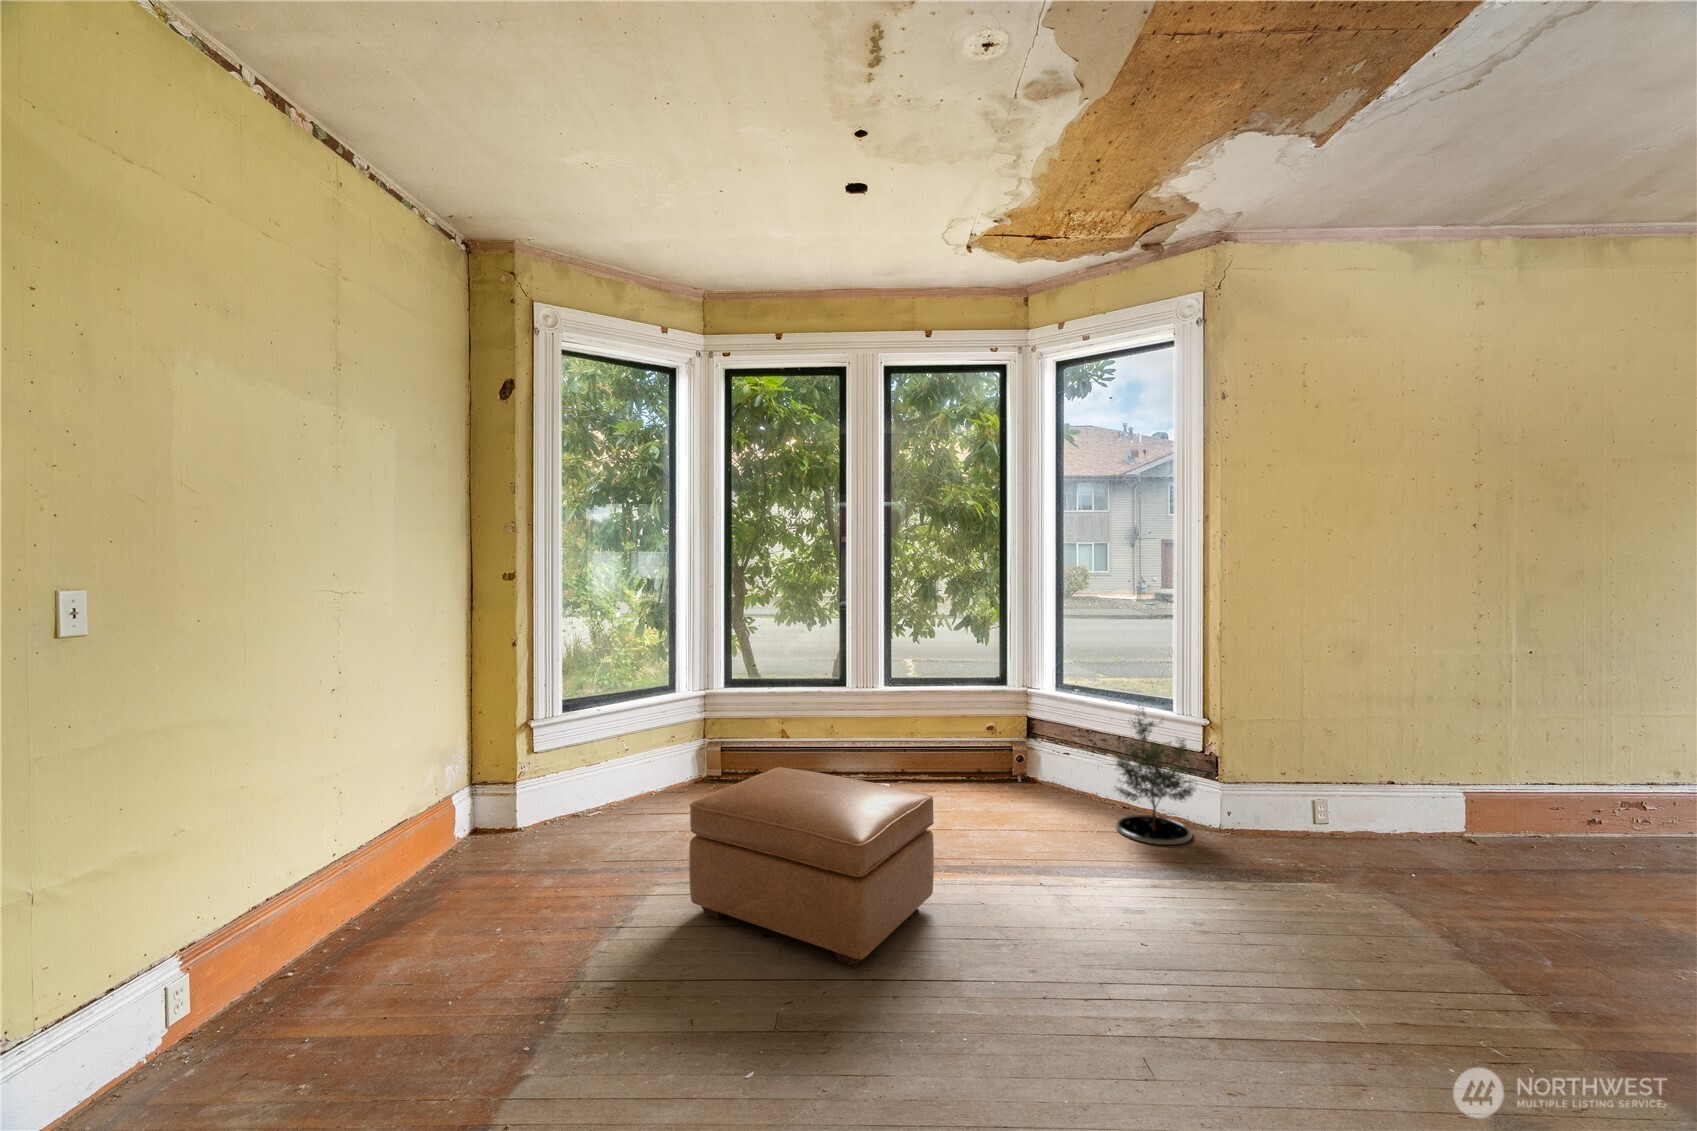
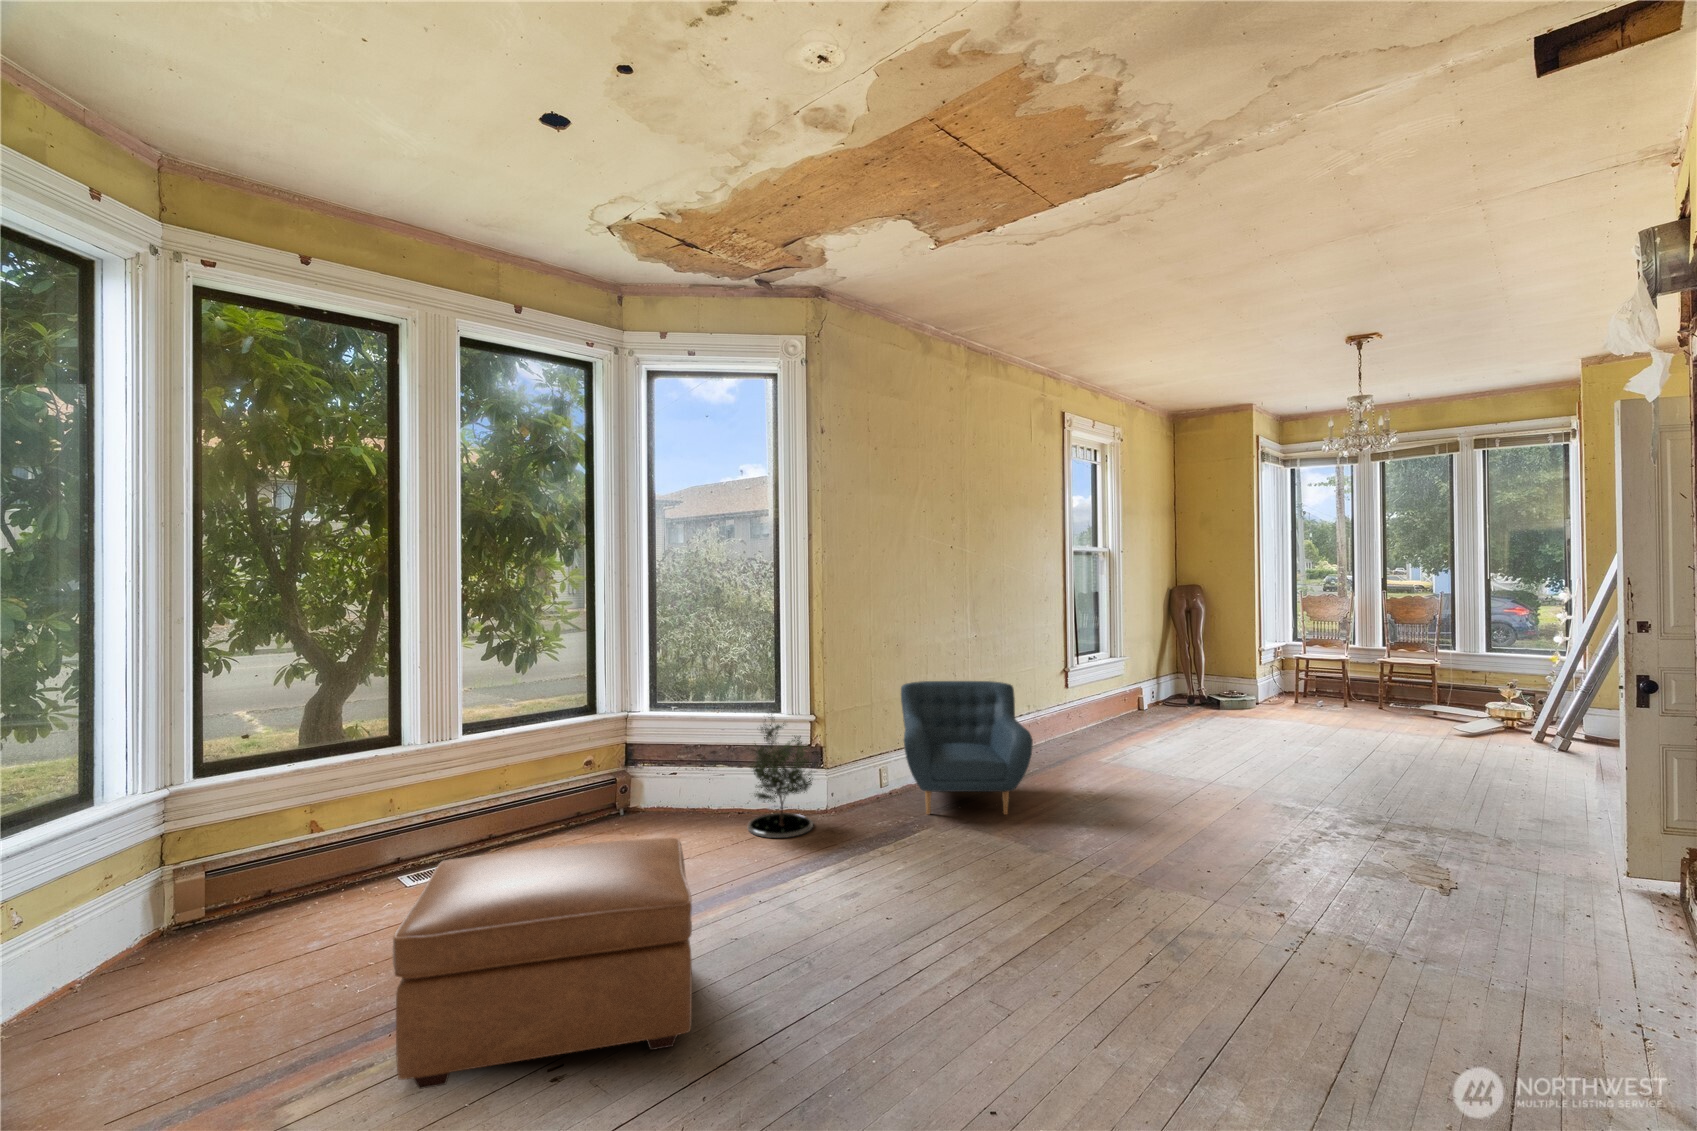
armchair: none [1320,702,1555,909] -> present [901,681,1033,814]

